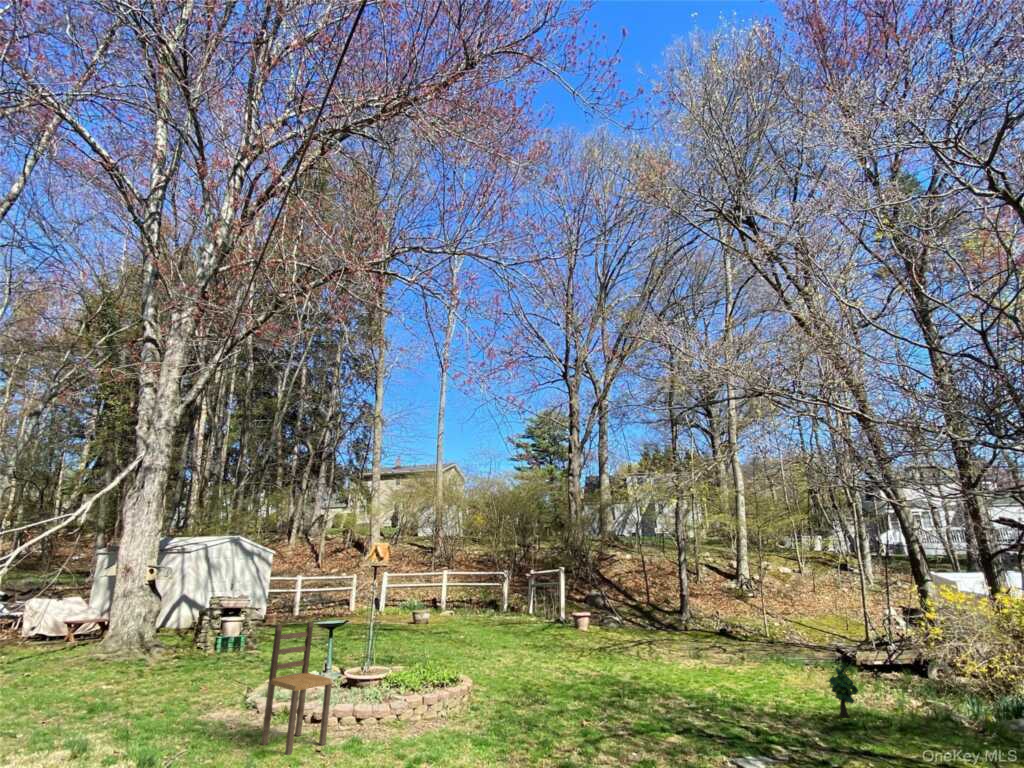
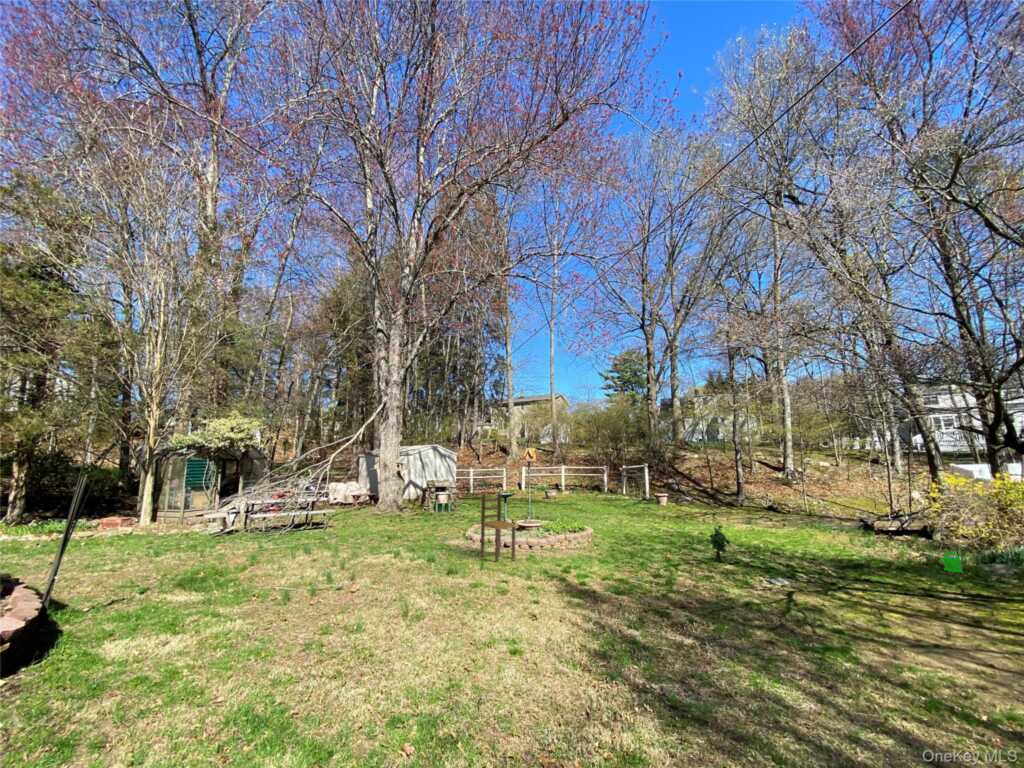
decorative plant: present [828,665,859,718] -> present [710,525,730,562]
watering can: none [951,698,979,730] -> present [941,551,963,573]

